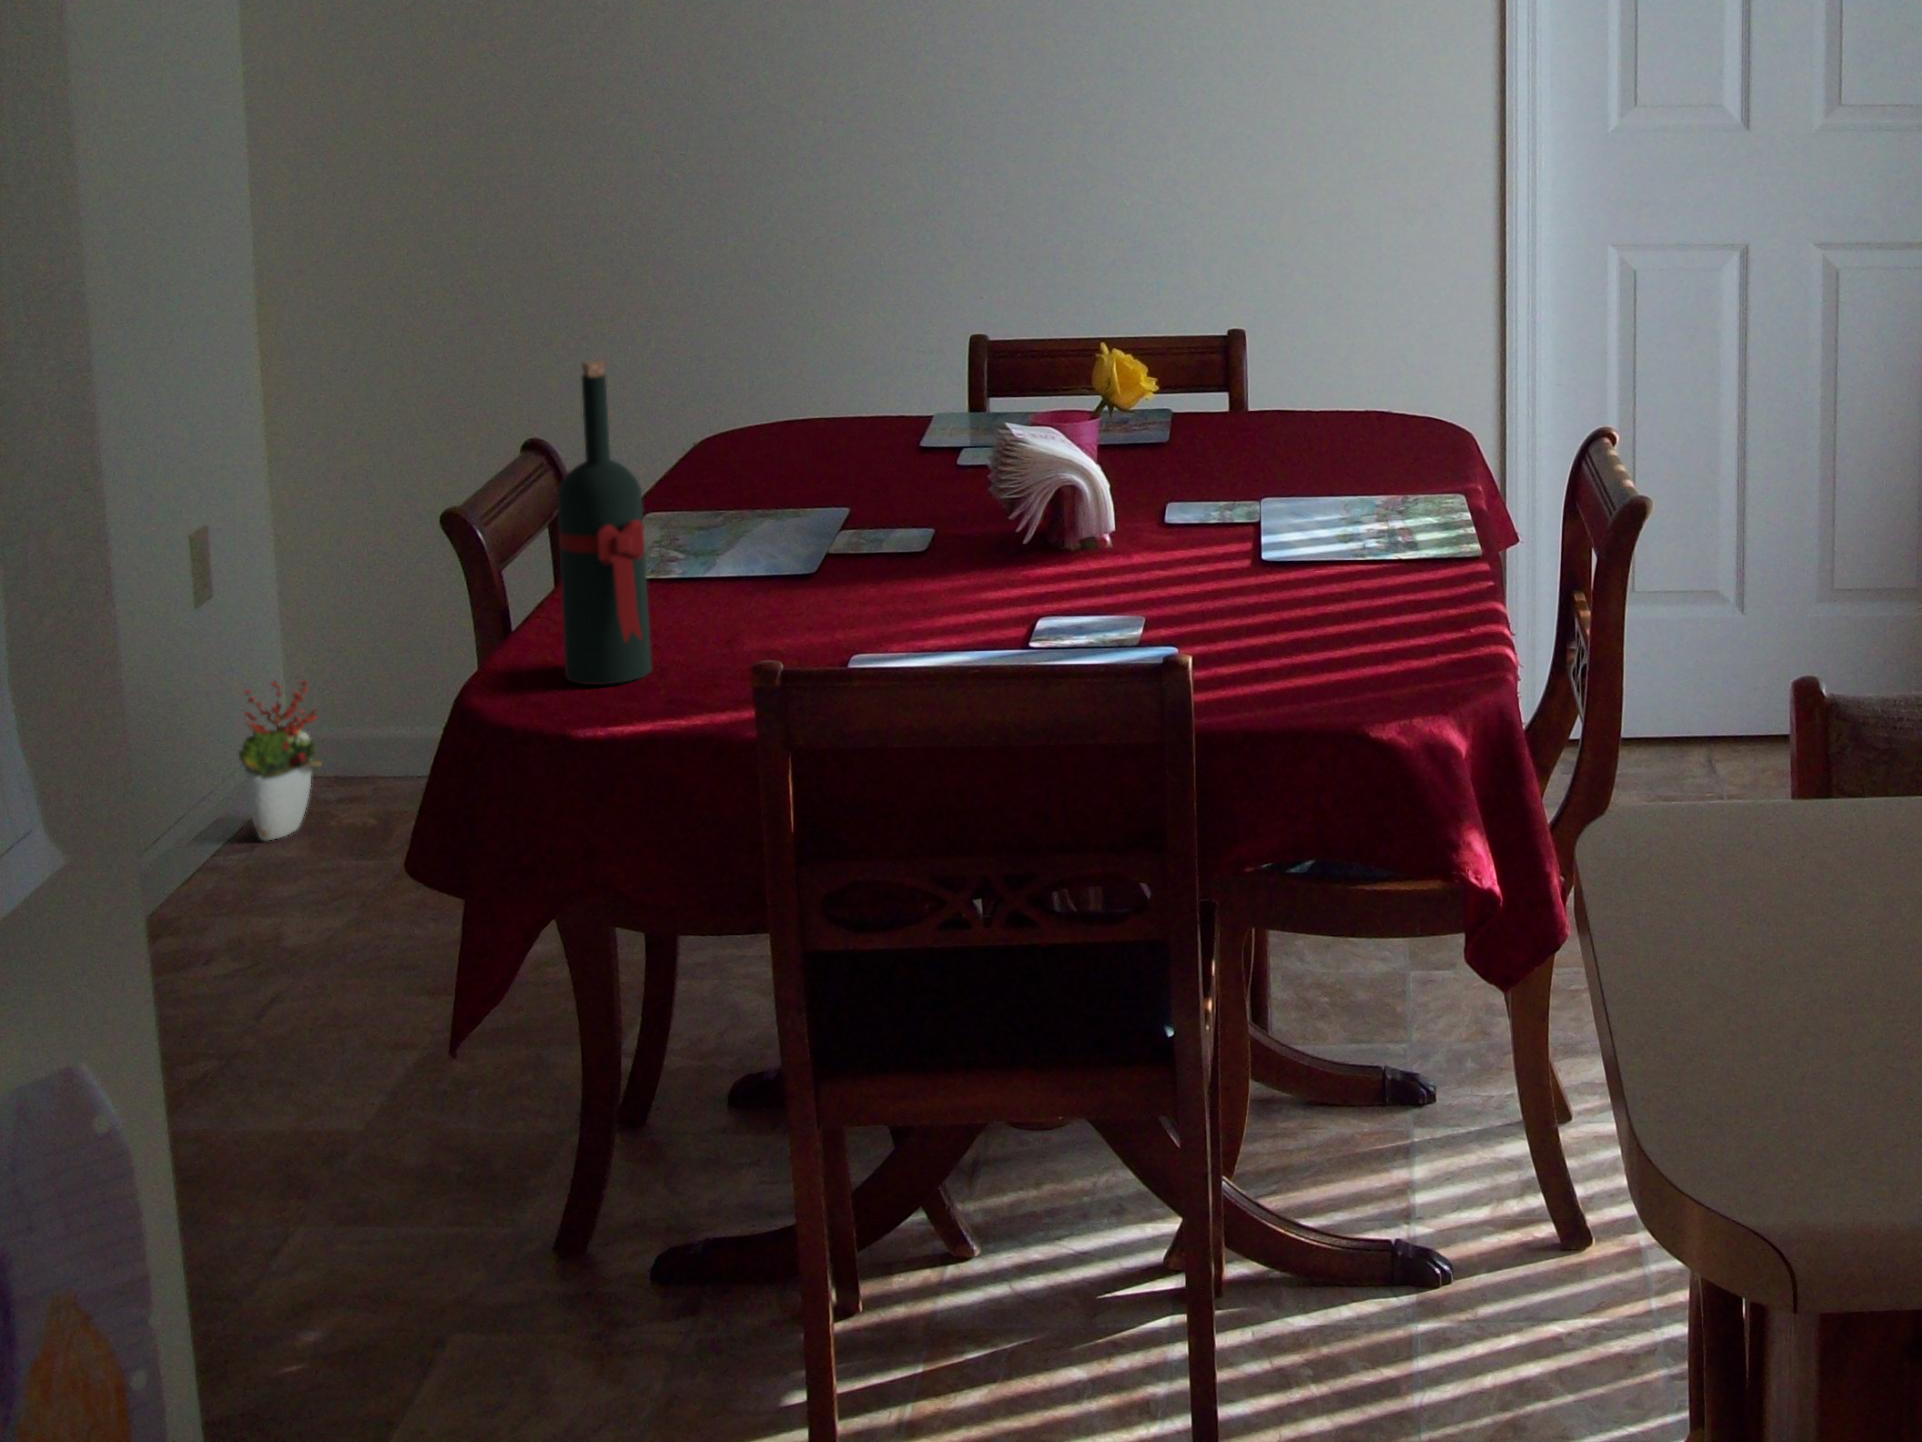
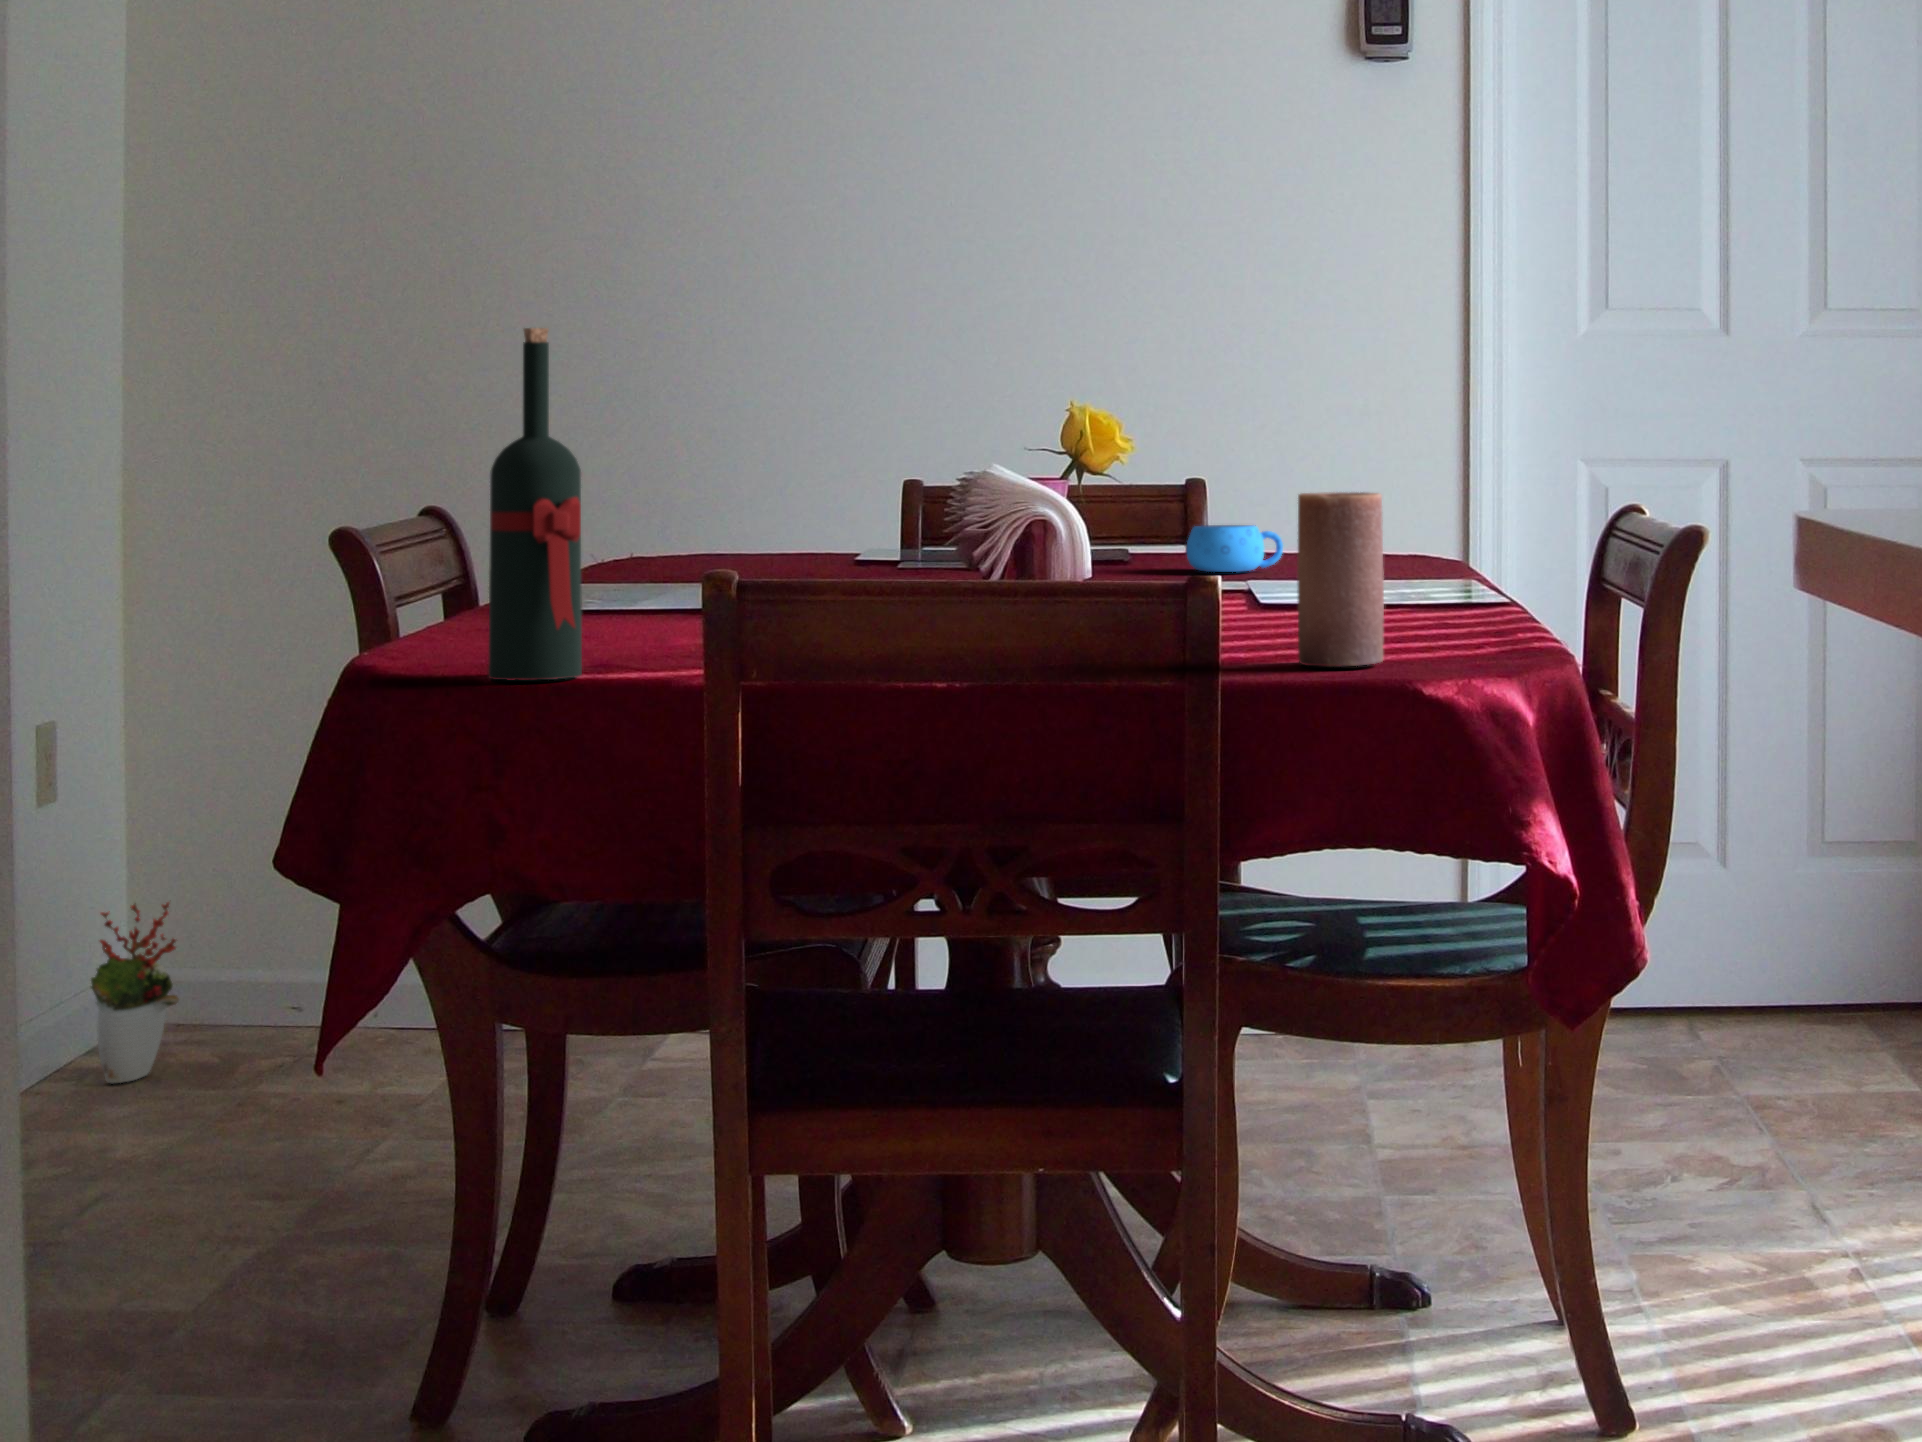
mug: none [1228,380,1317,429] -> present [1186,525,1283,572]
candle: none [1301,487,1377,651] -> present [1297,492,1384,667]

